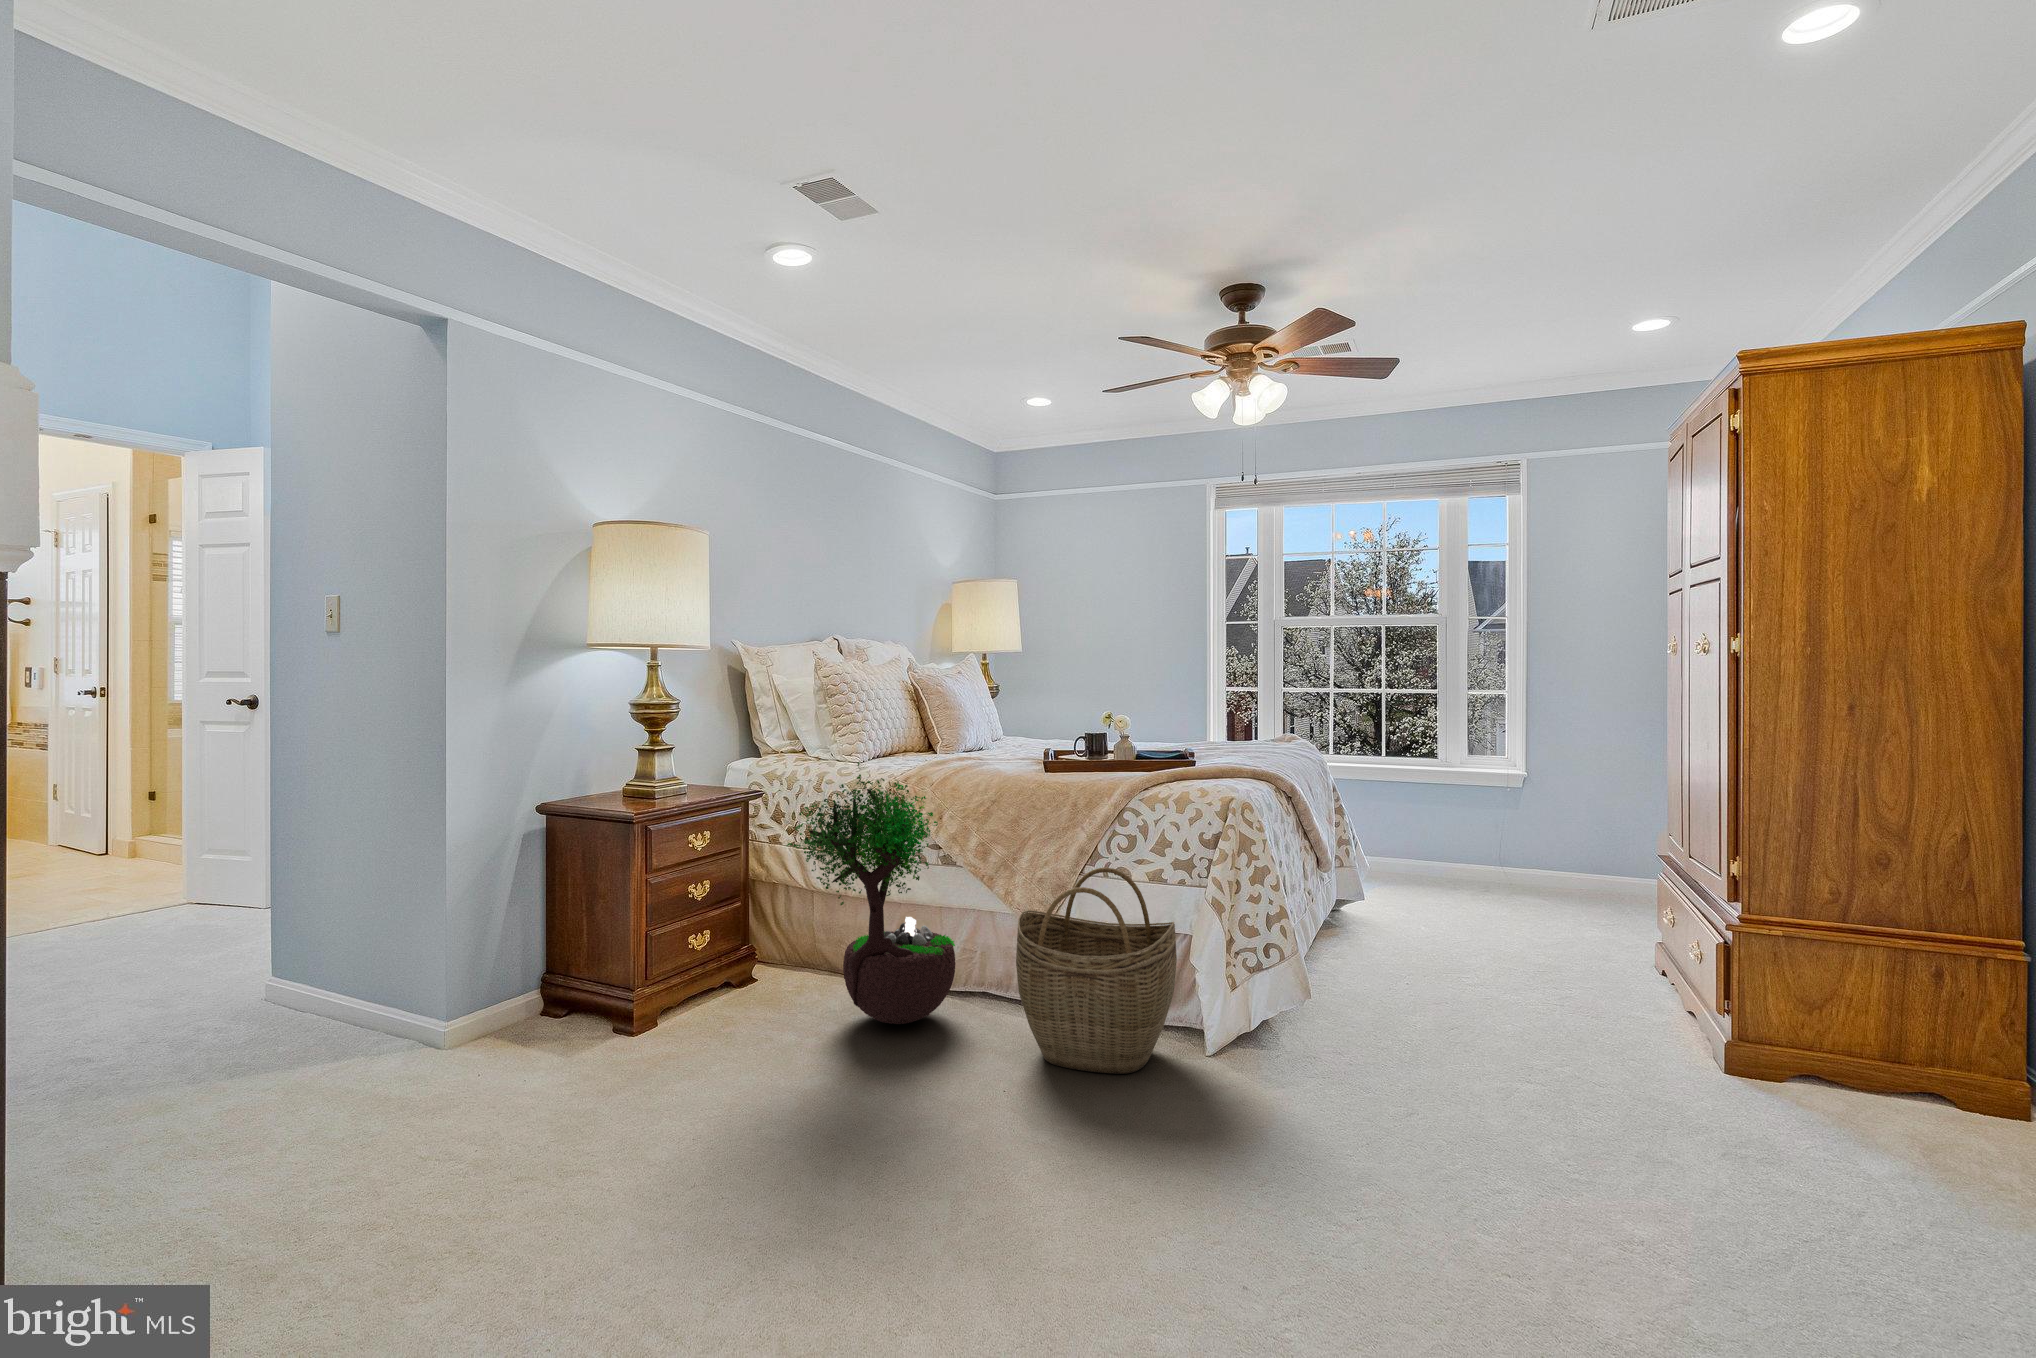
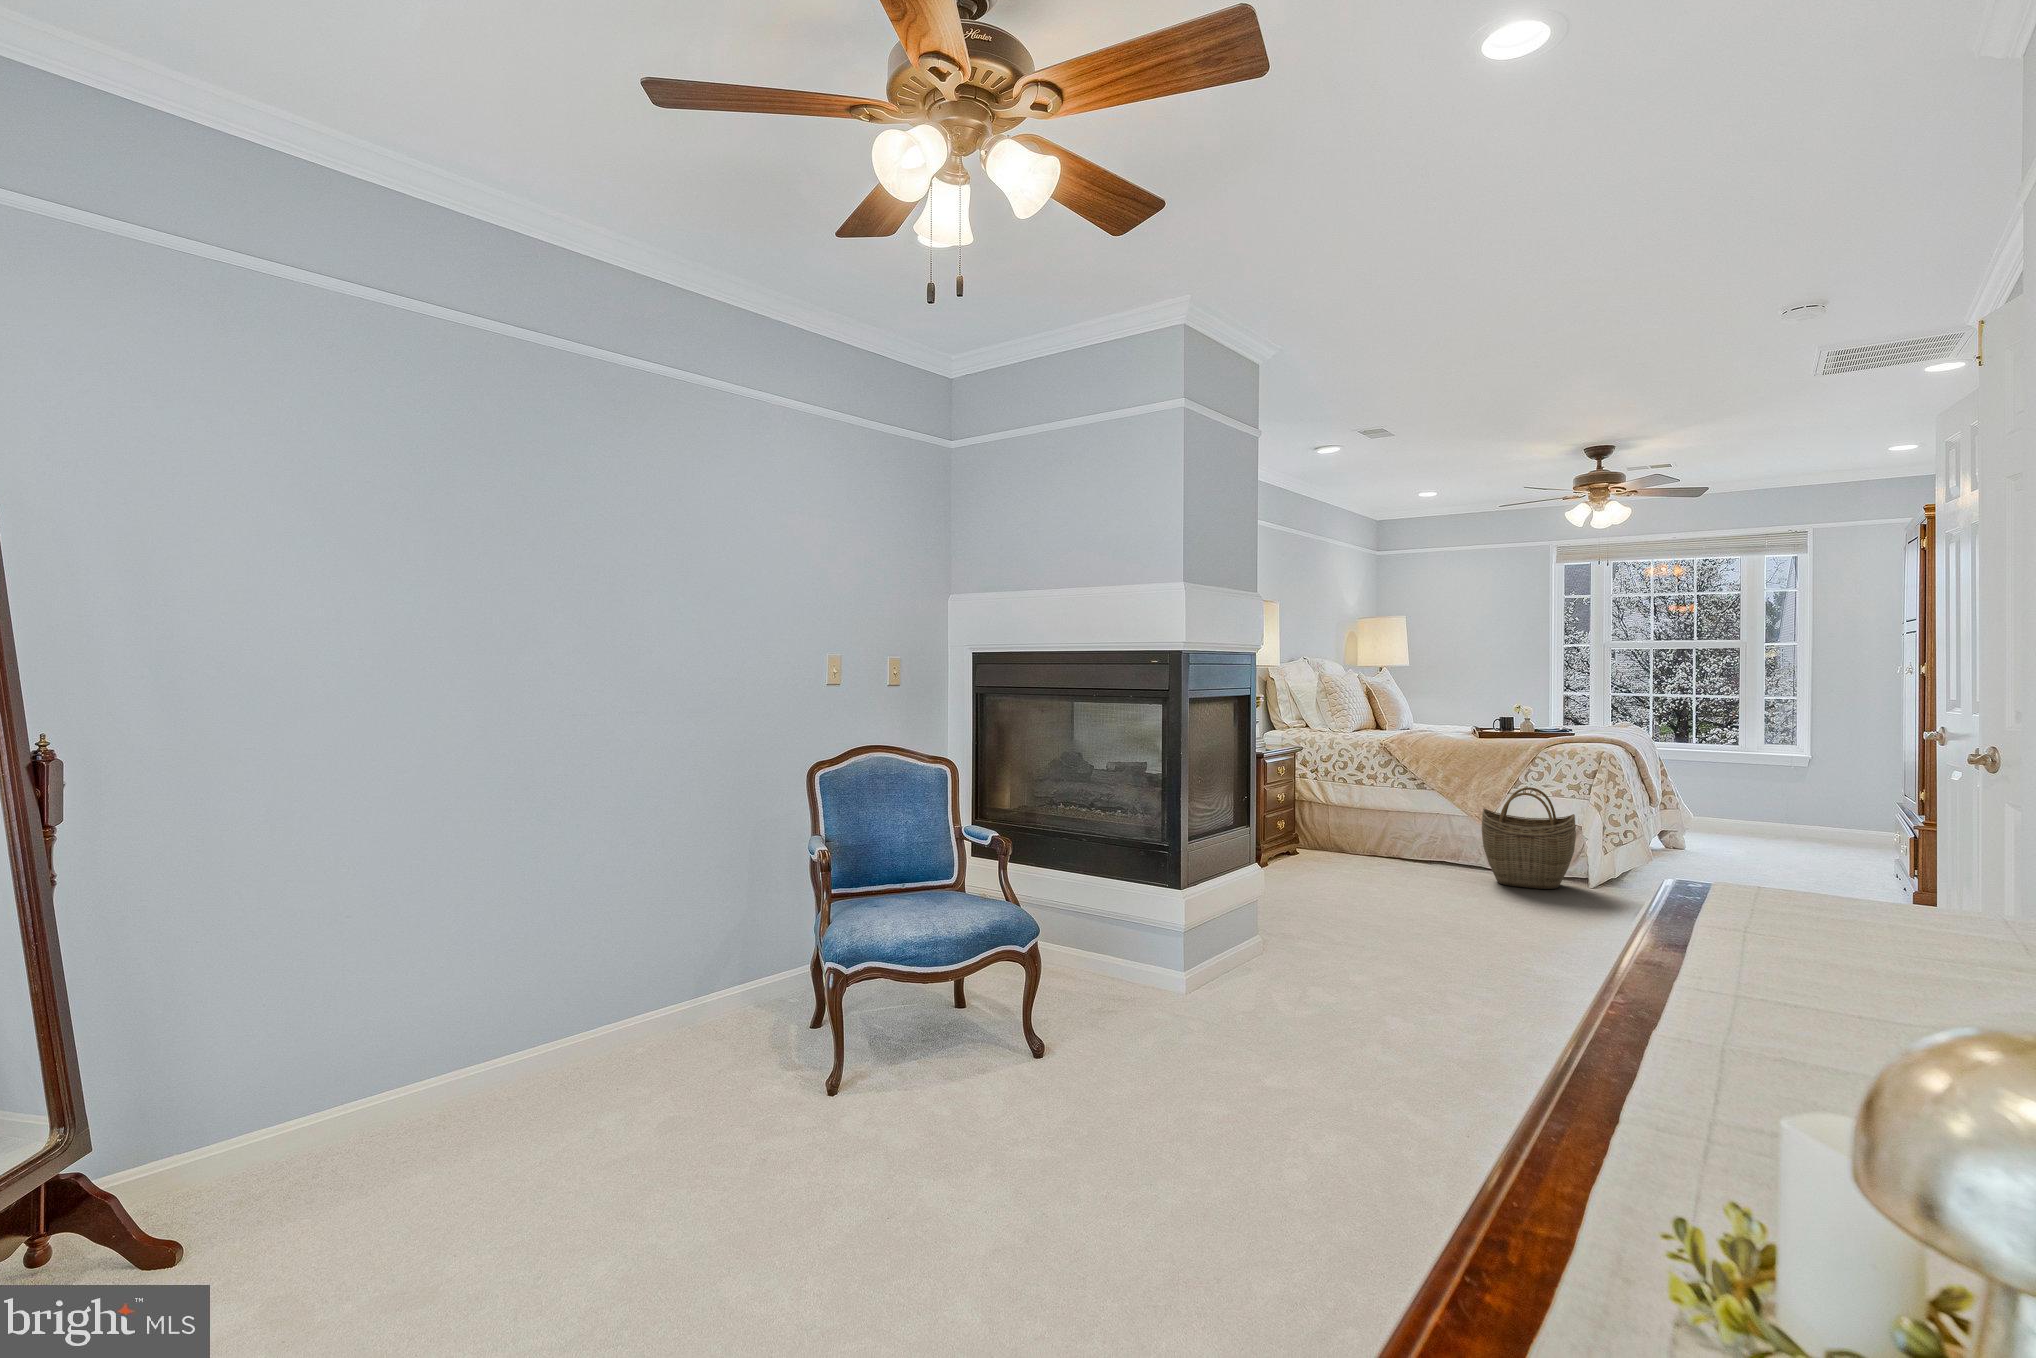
potted tree: present [786,762,956,1024] -> none [1350,729,1437,870]

